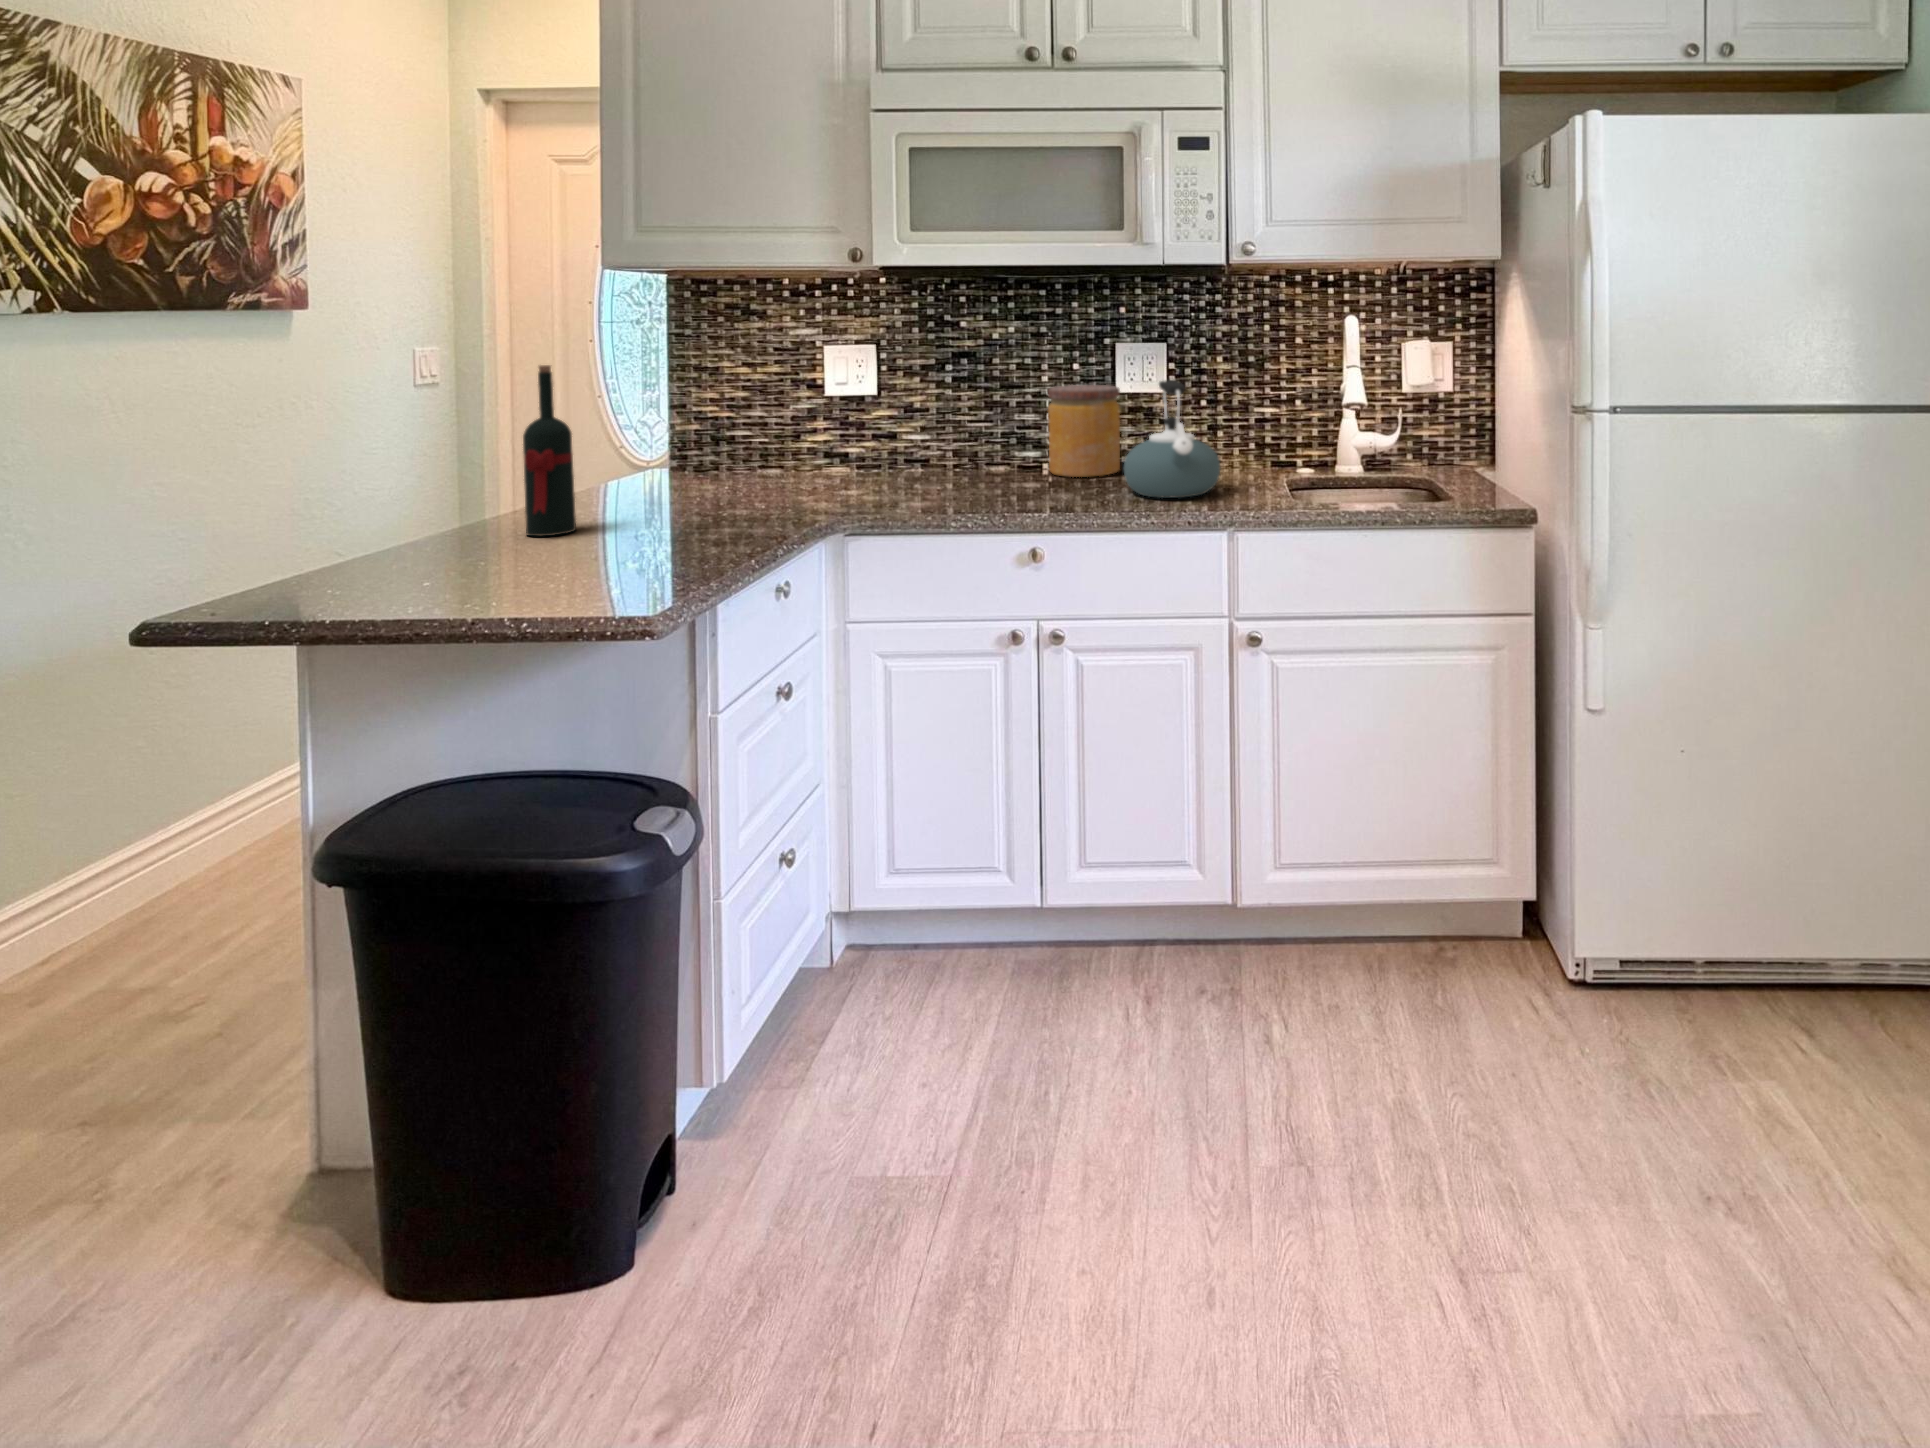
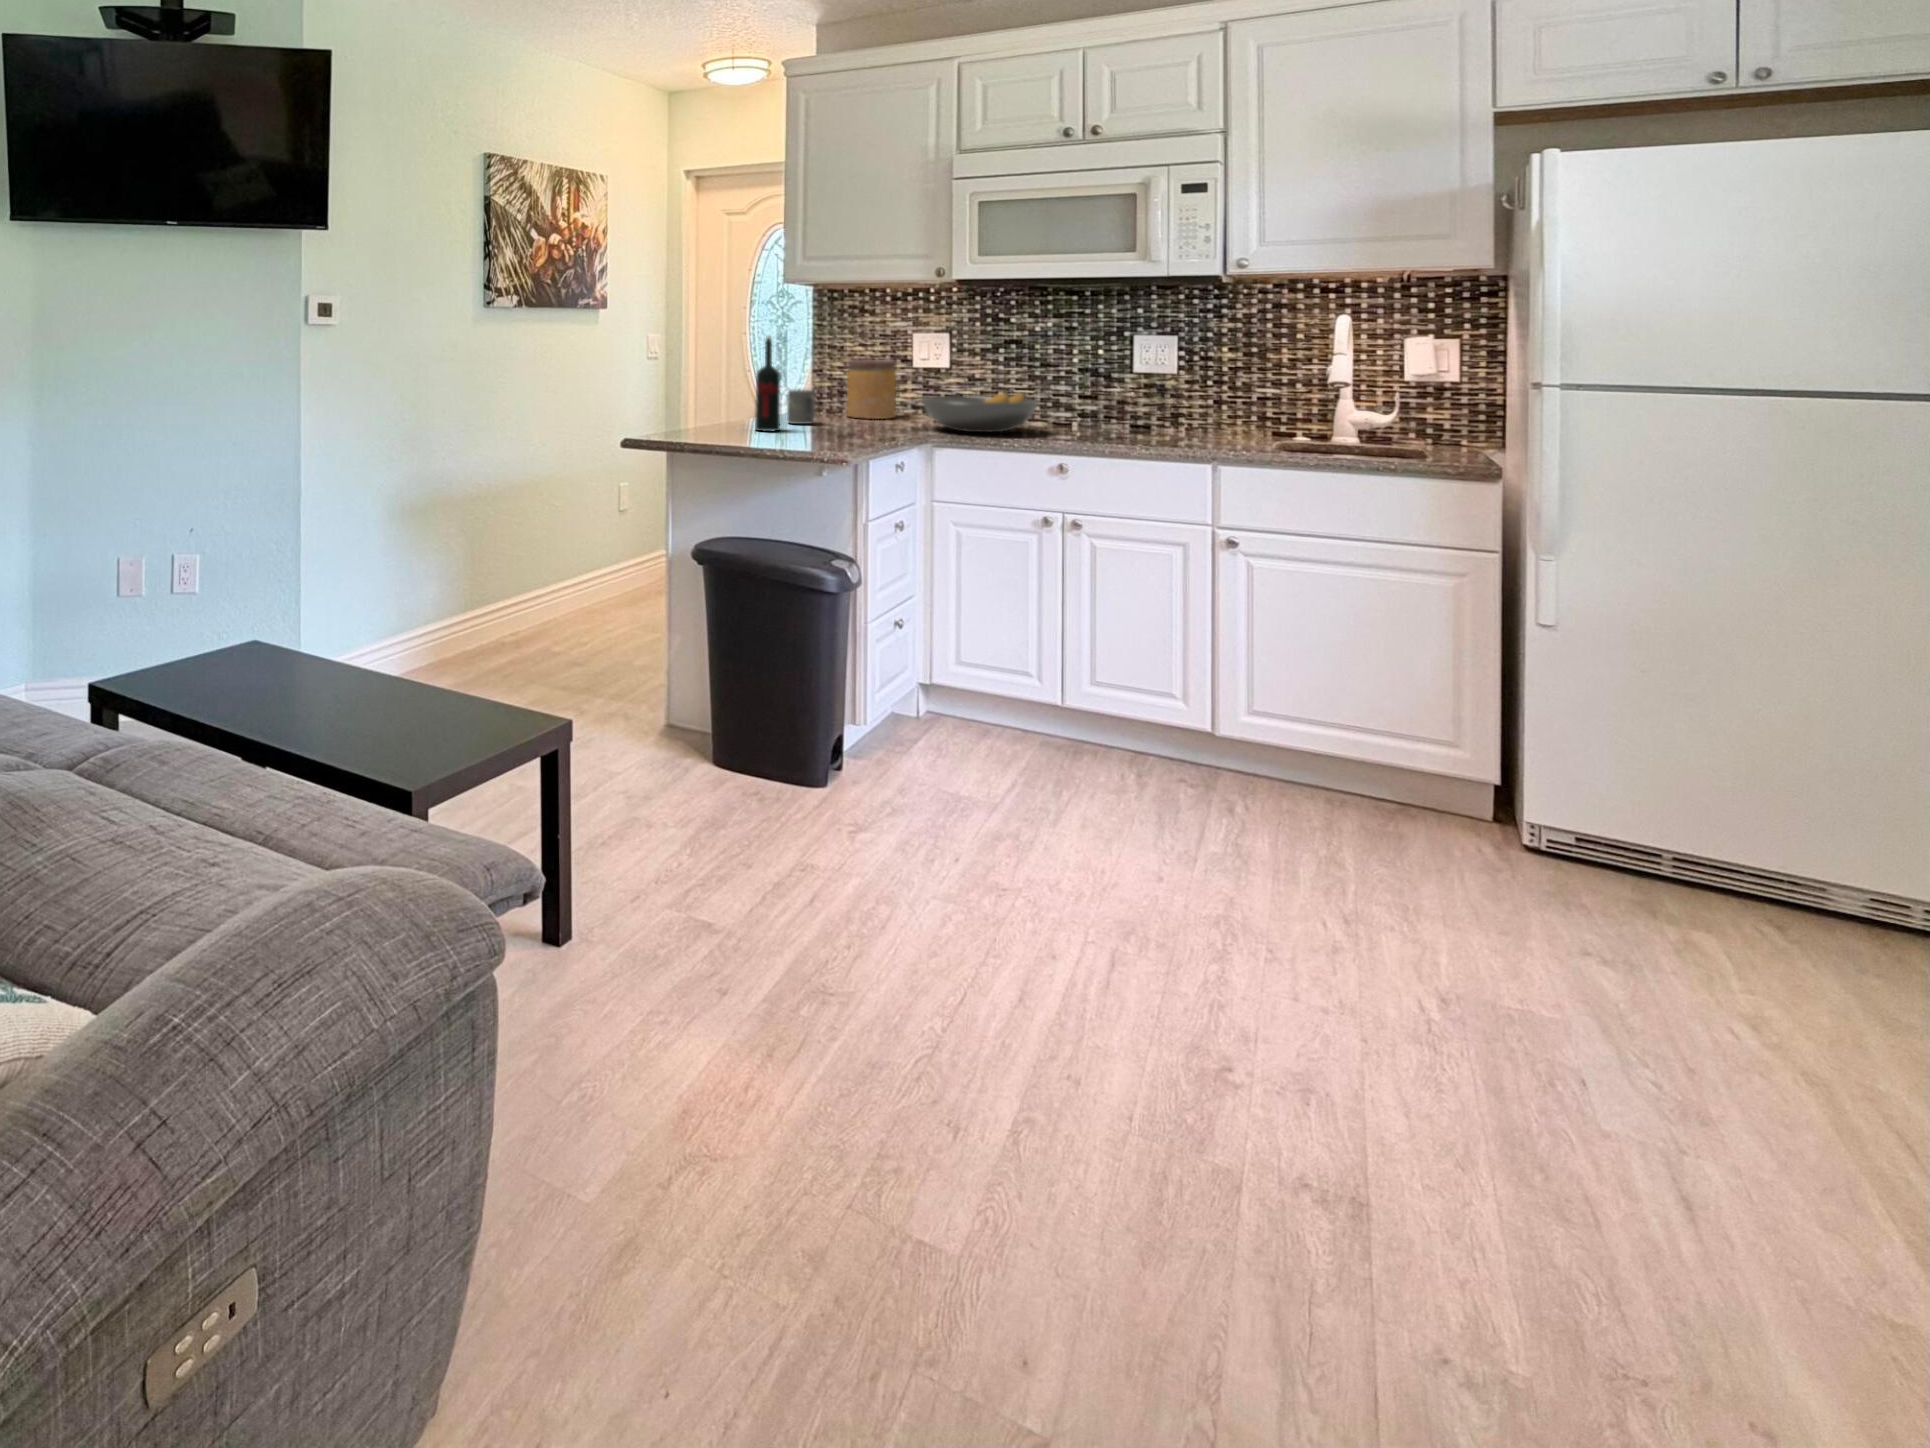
kettle: present [1124,380,1220,498] -> none [1134,361,1216,445]
jar: present [1048,385,1120,477] -> present [847,360,897,419]
fruit bowl: none [828,432,1001,498] -> present [921,392,1038,432]
mug: none [604,446,656,507] -> present [787,390,816,424]

